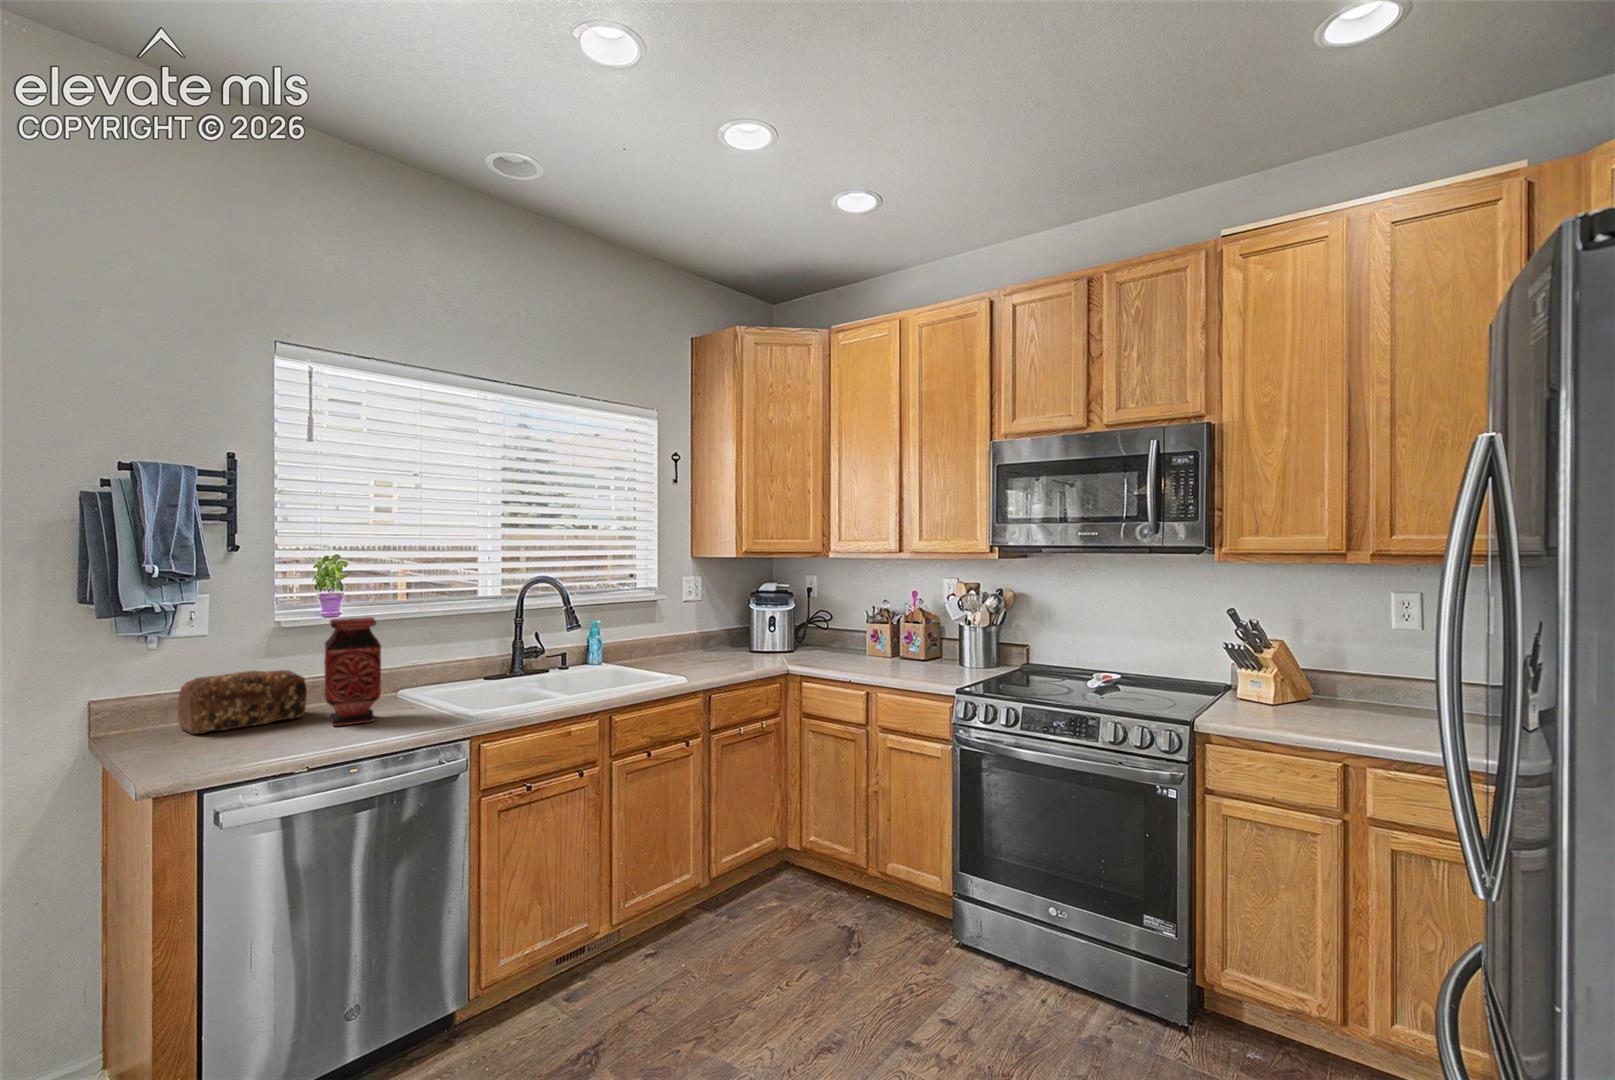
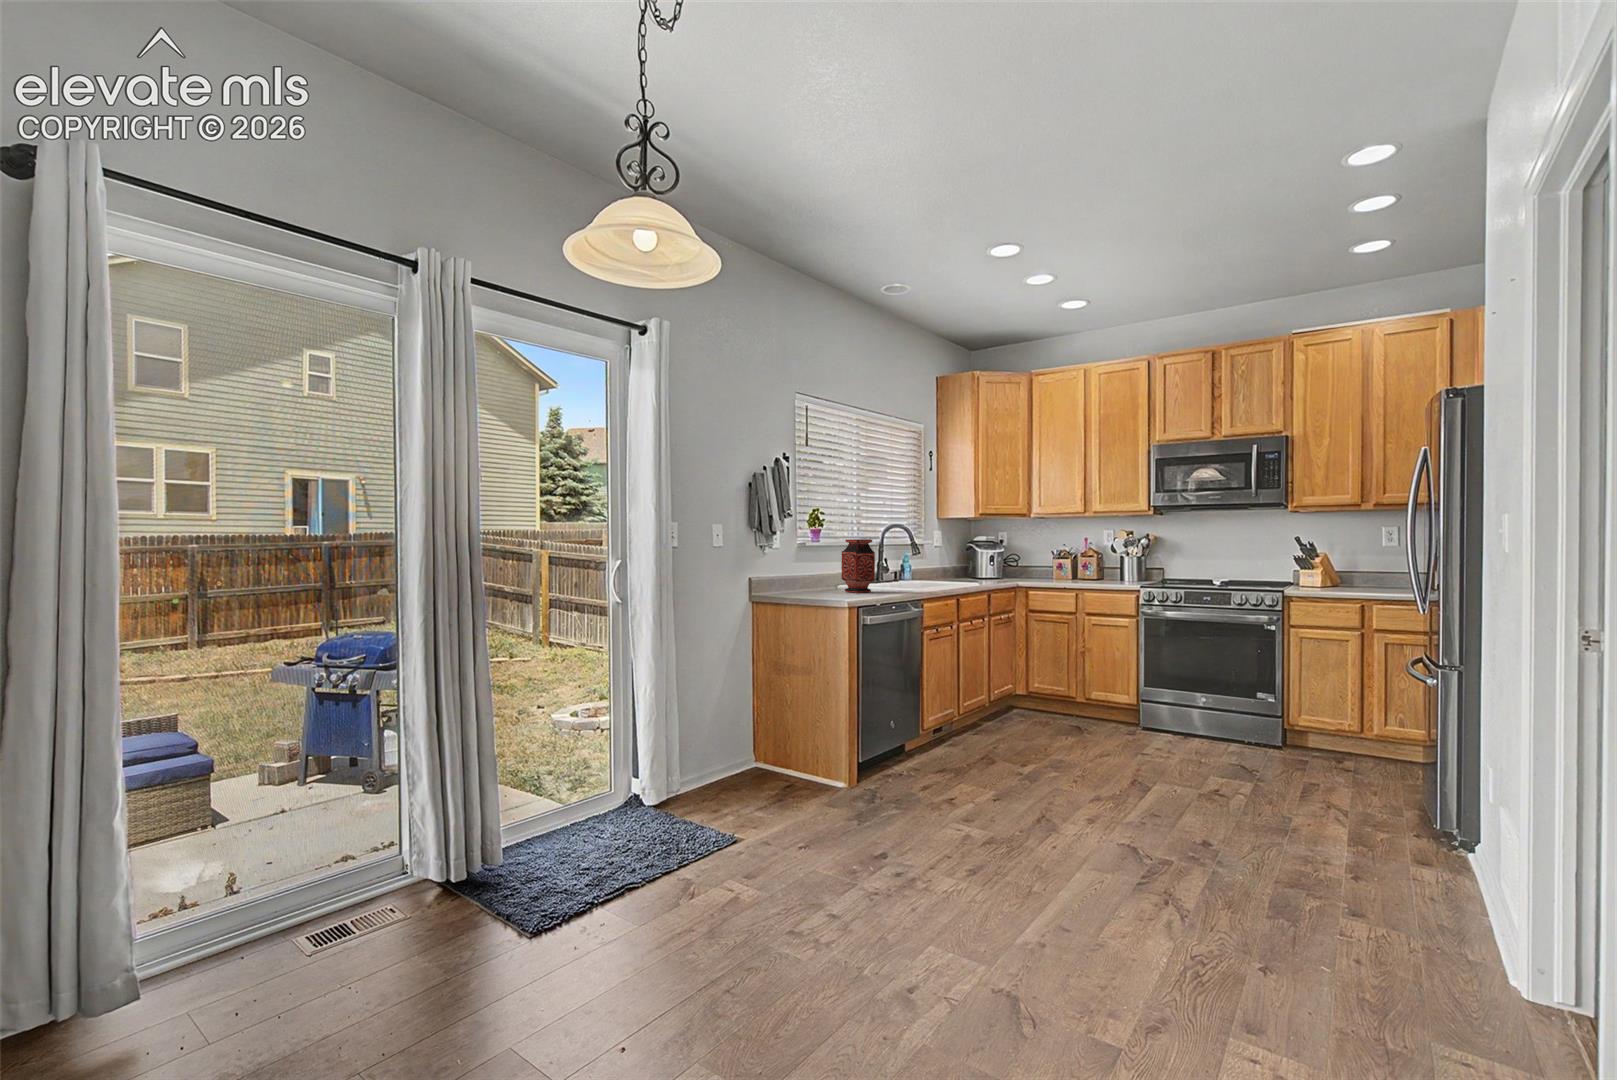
bread loaf: present [177,670,307,734] -> none [782,566,831,594]

